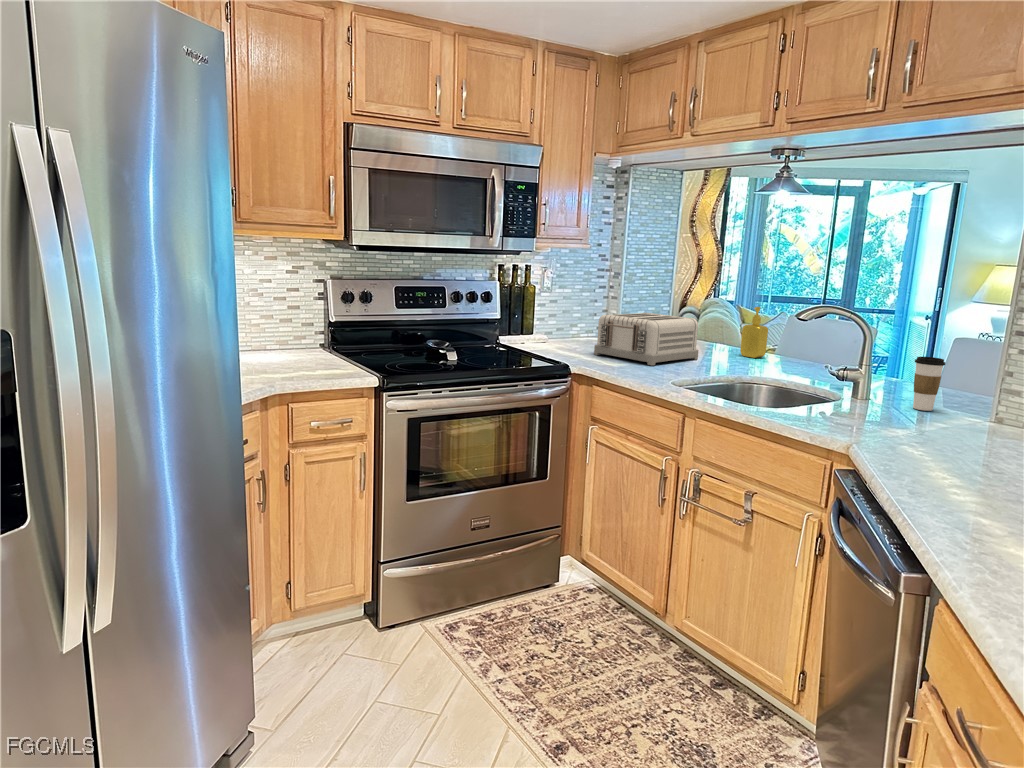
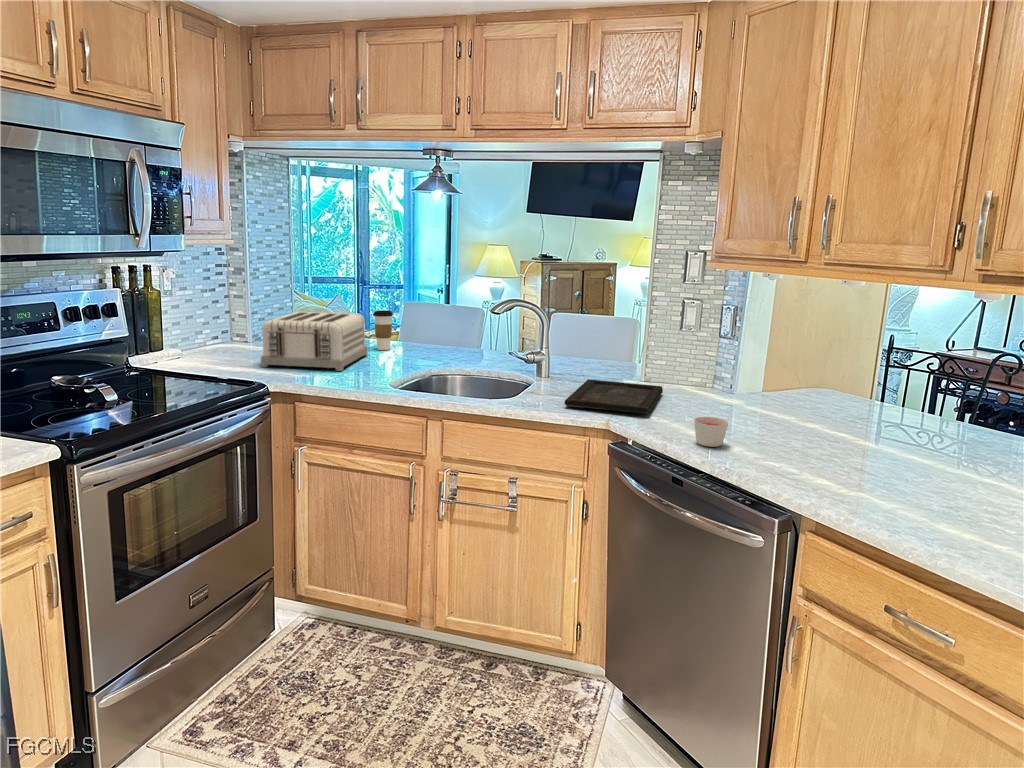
soap dispenser: present [740,307,768,358] -> none [393,294,418,345]
coffee cup: present [913,357,945,411] -> present [373,310,393,350]
tray: none [821,407,984,447] -> present [564,379,663,414]
candle: none [931,453,982,493] -> present [694,417,728,447]

